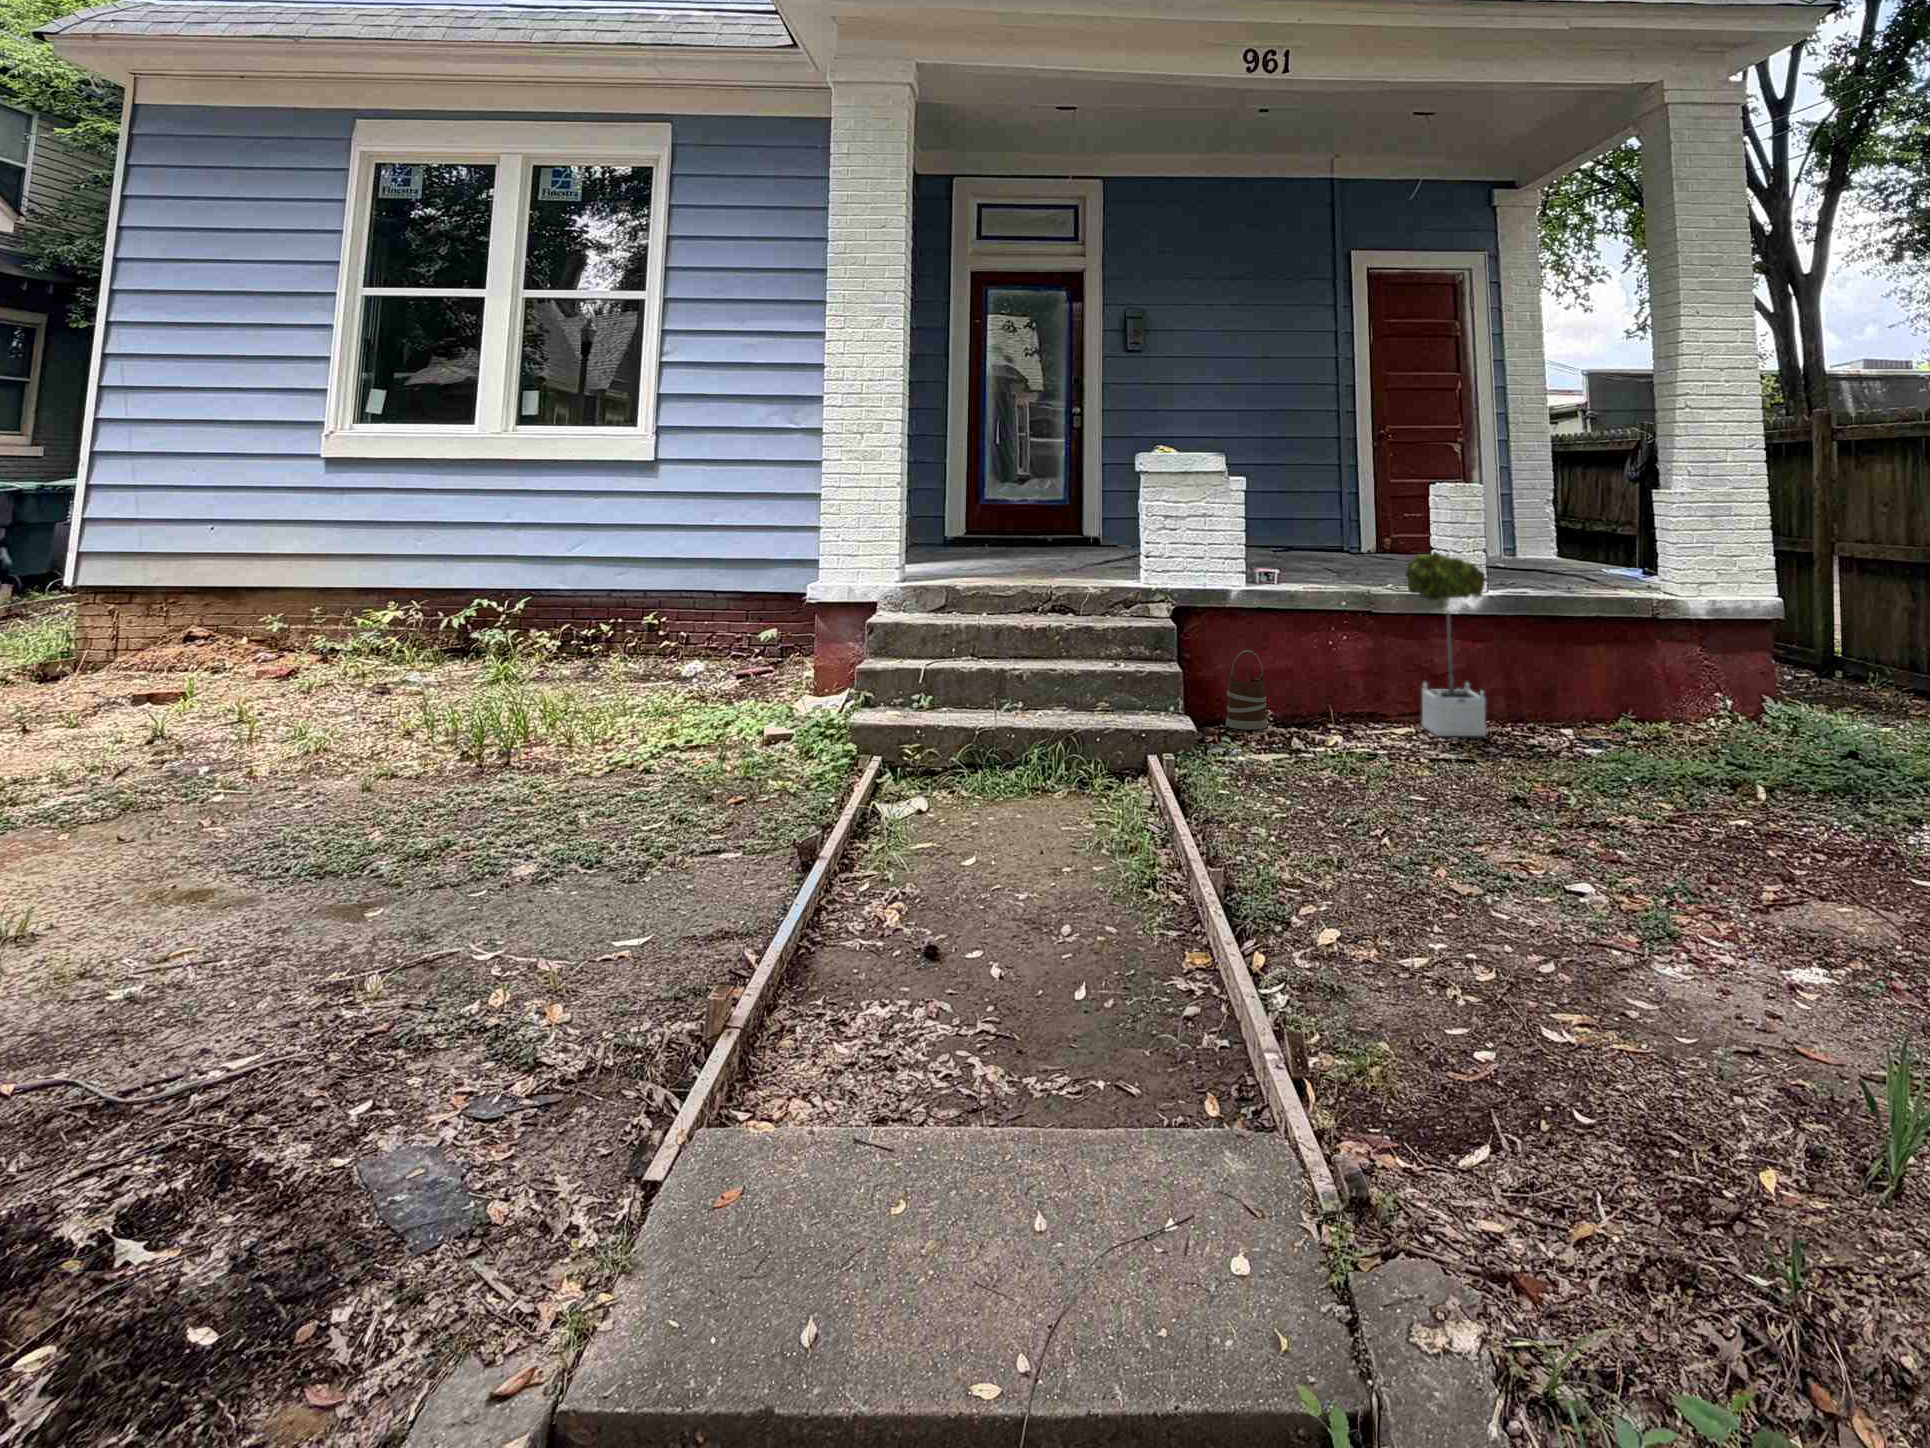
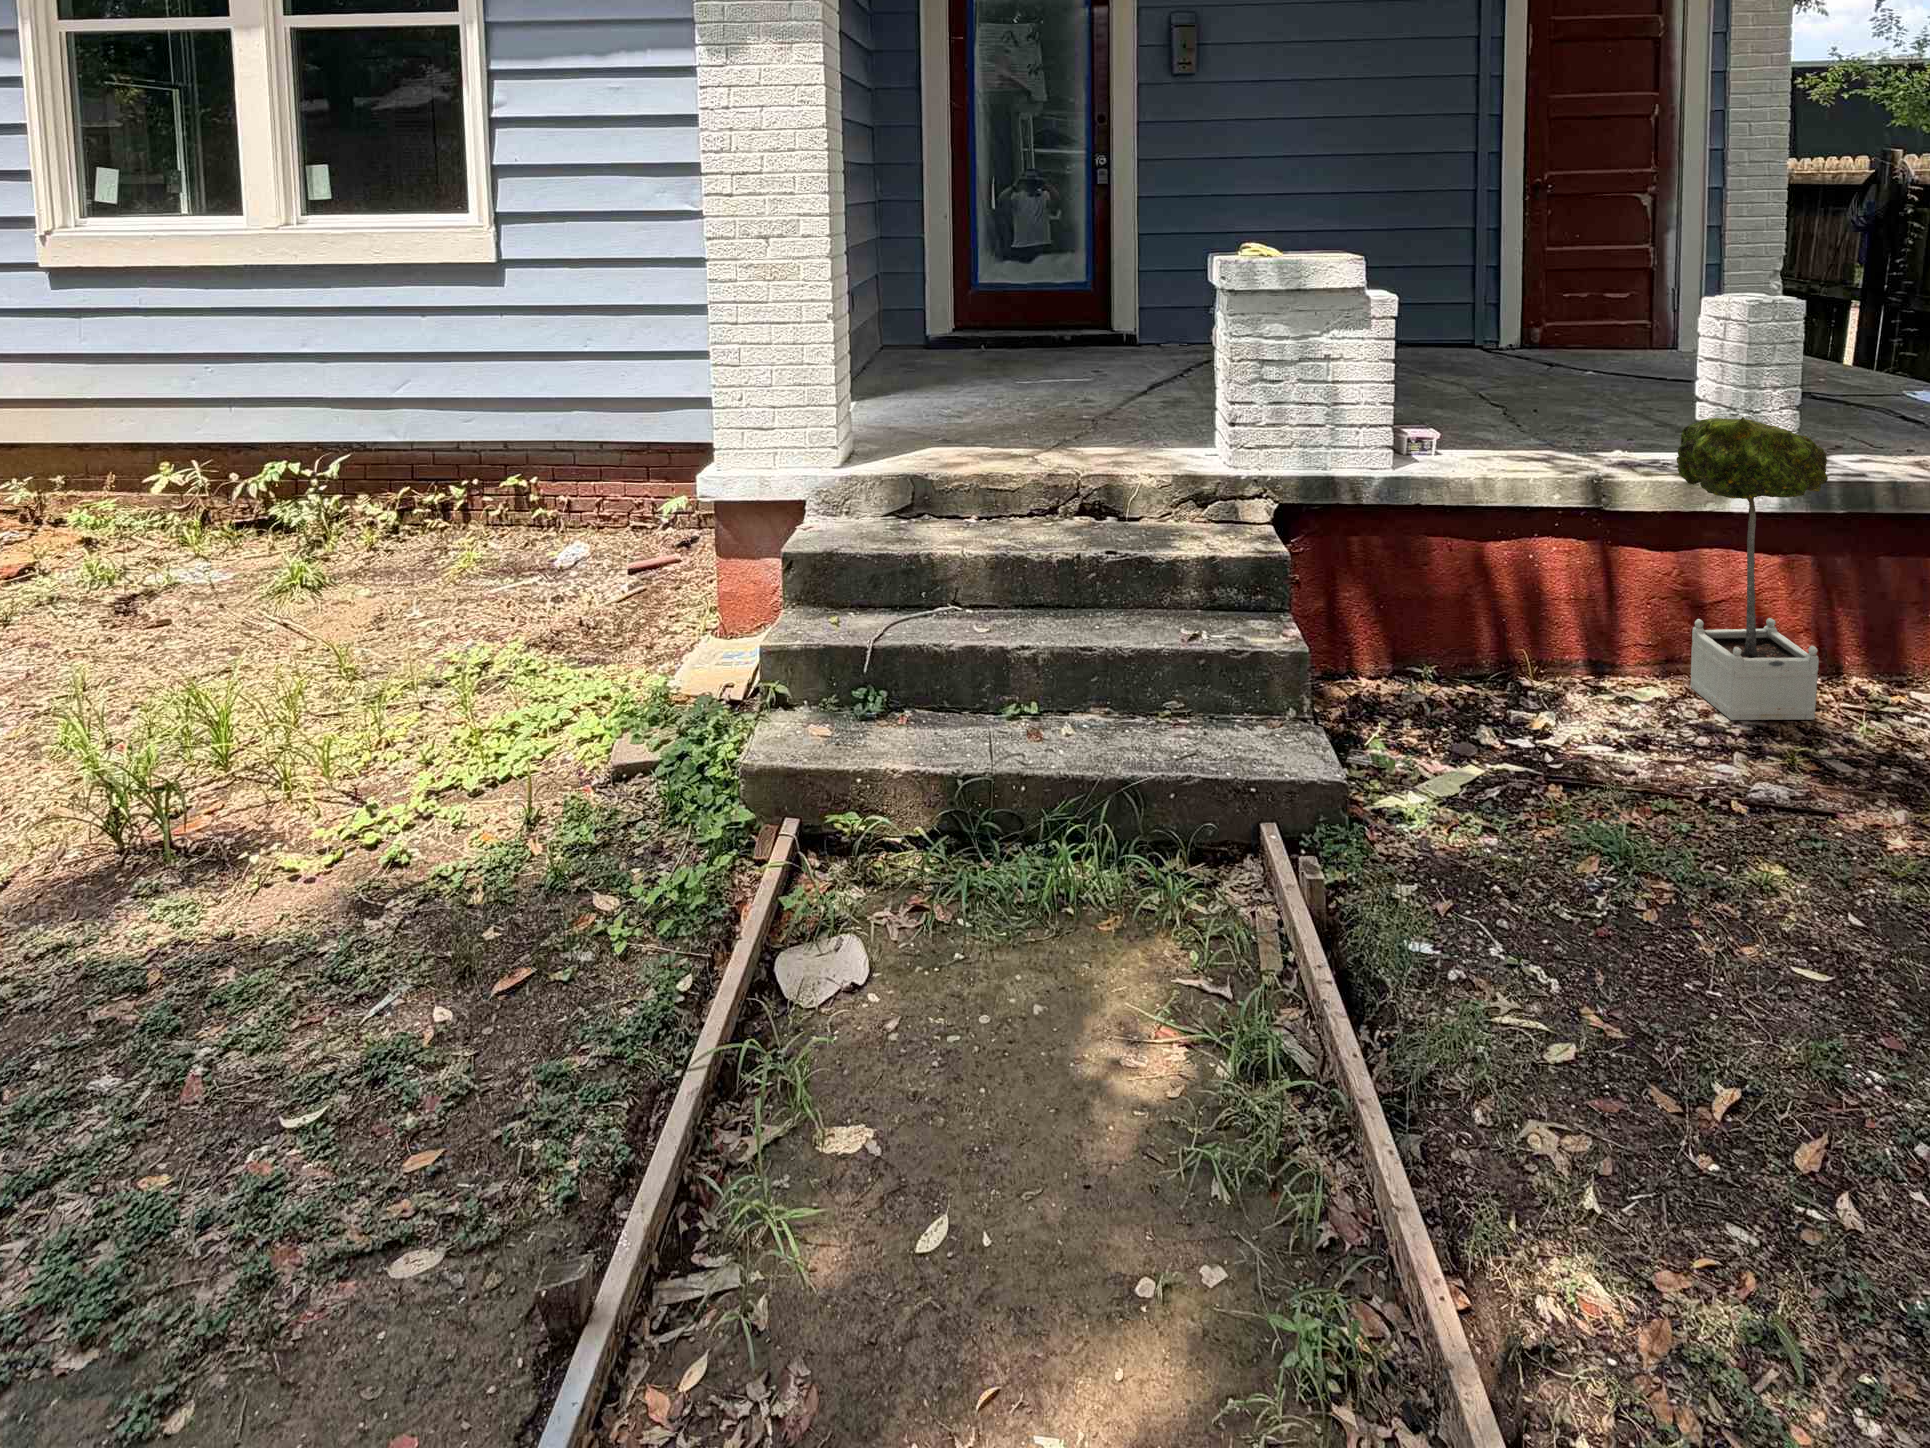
wooden bucket: present [1226,650,1267,729] -> none [1365,574,1435,704]

